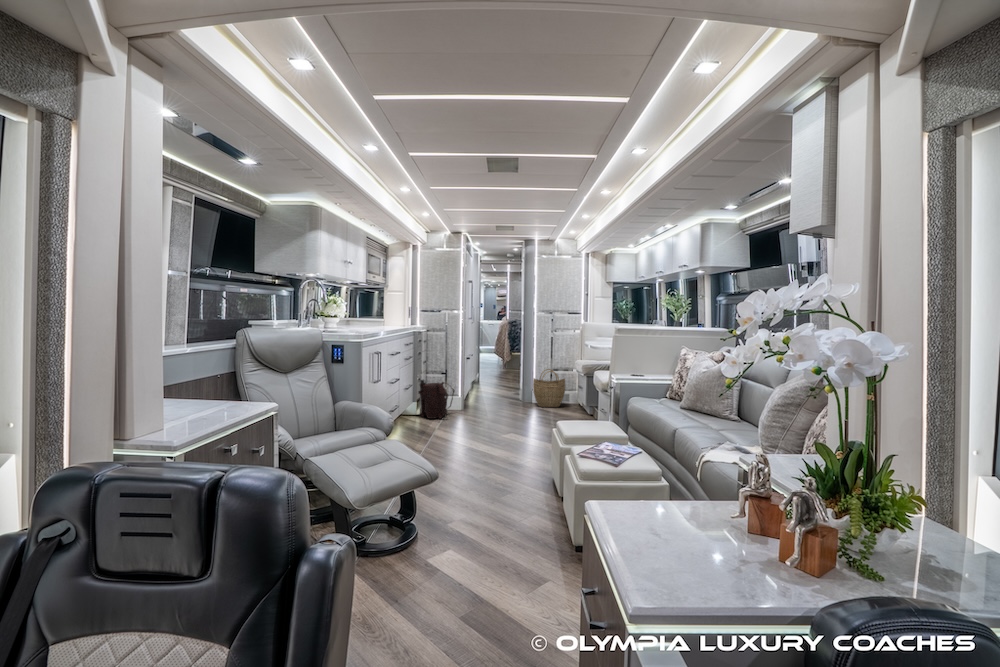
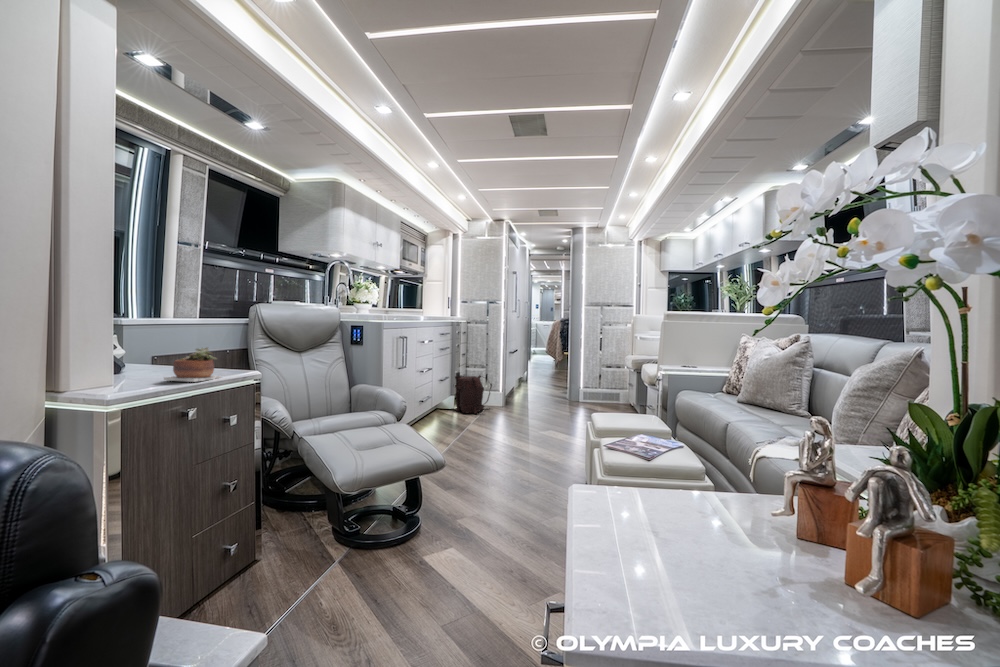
woven basket: present [533,369,565,407] -> none [578,365,614,407]
succulent plant: none [186,381,240,415] -> present [164,348,222,382]

